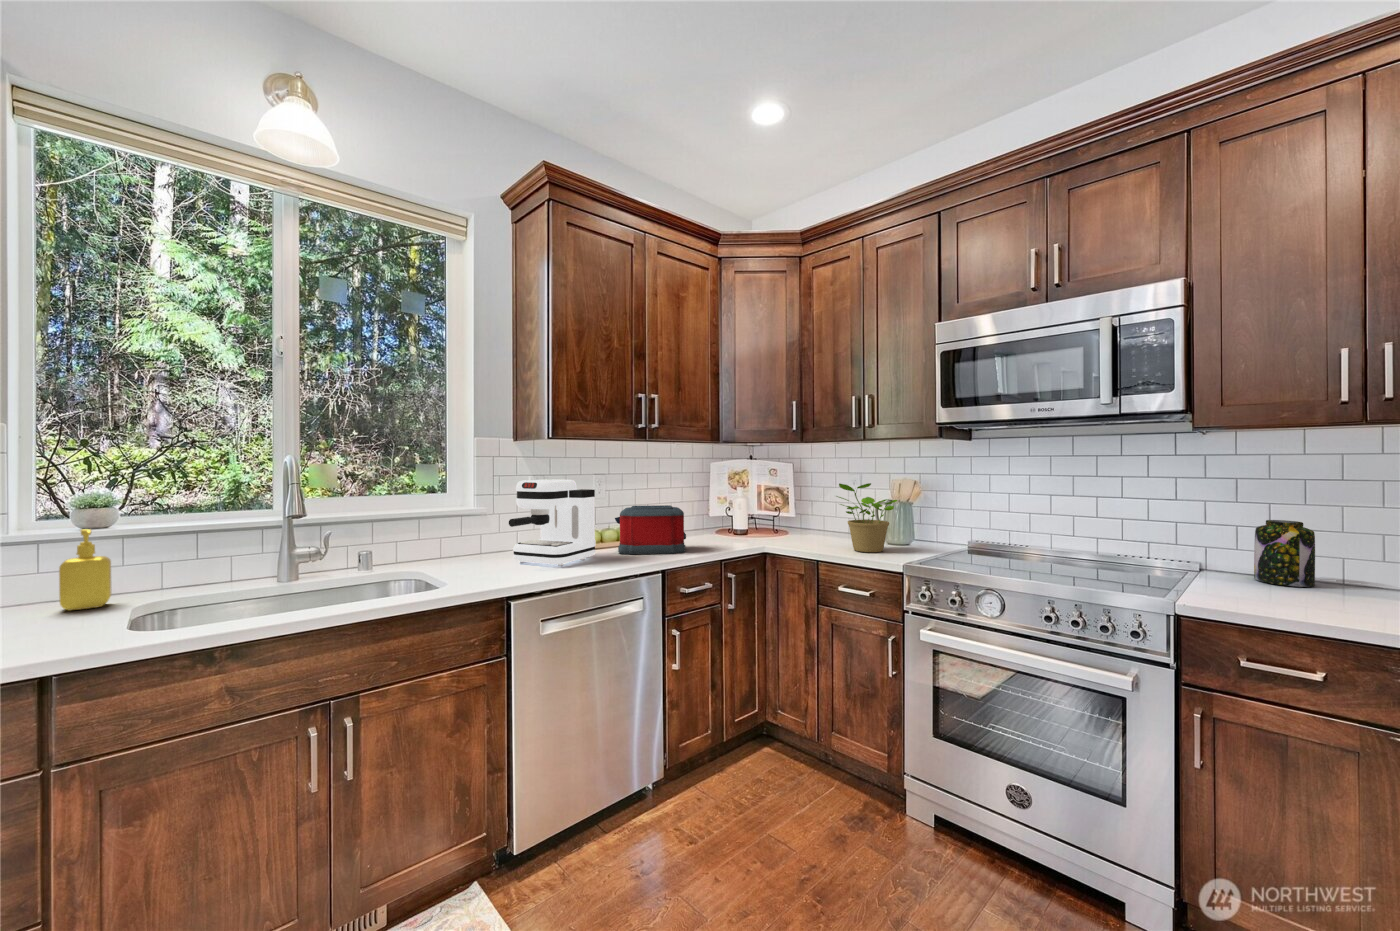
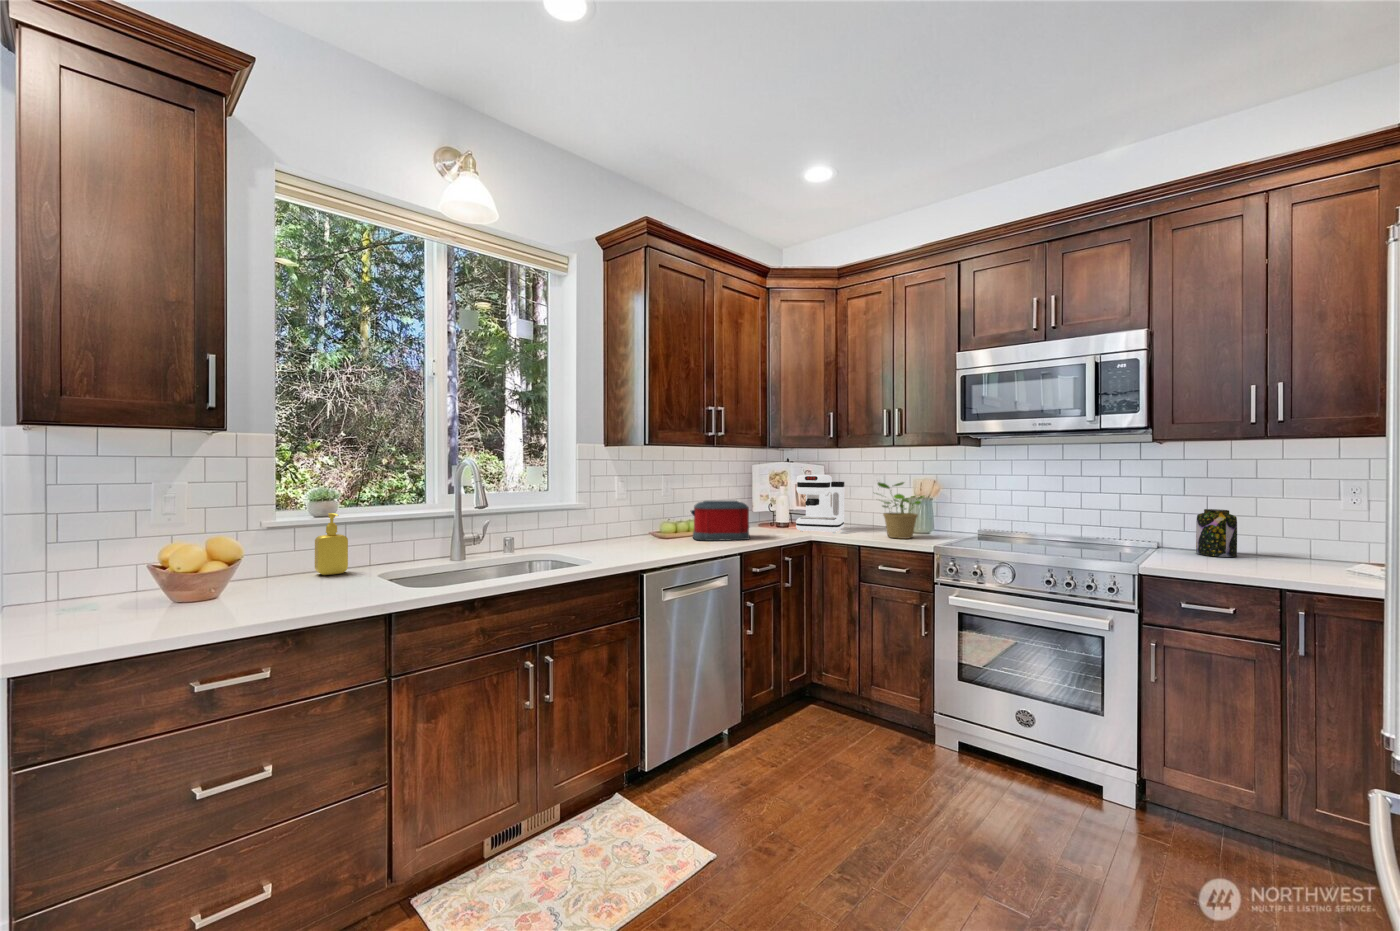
coffee maker: present [509,479,595,566] -> present [796,475,844,533]

